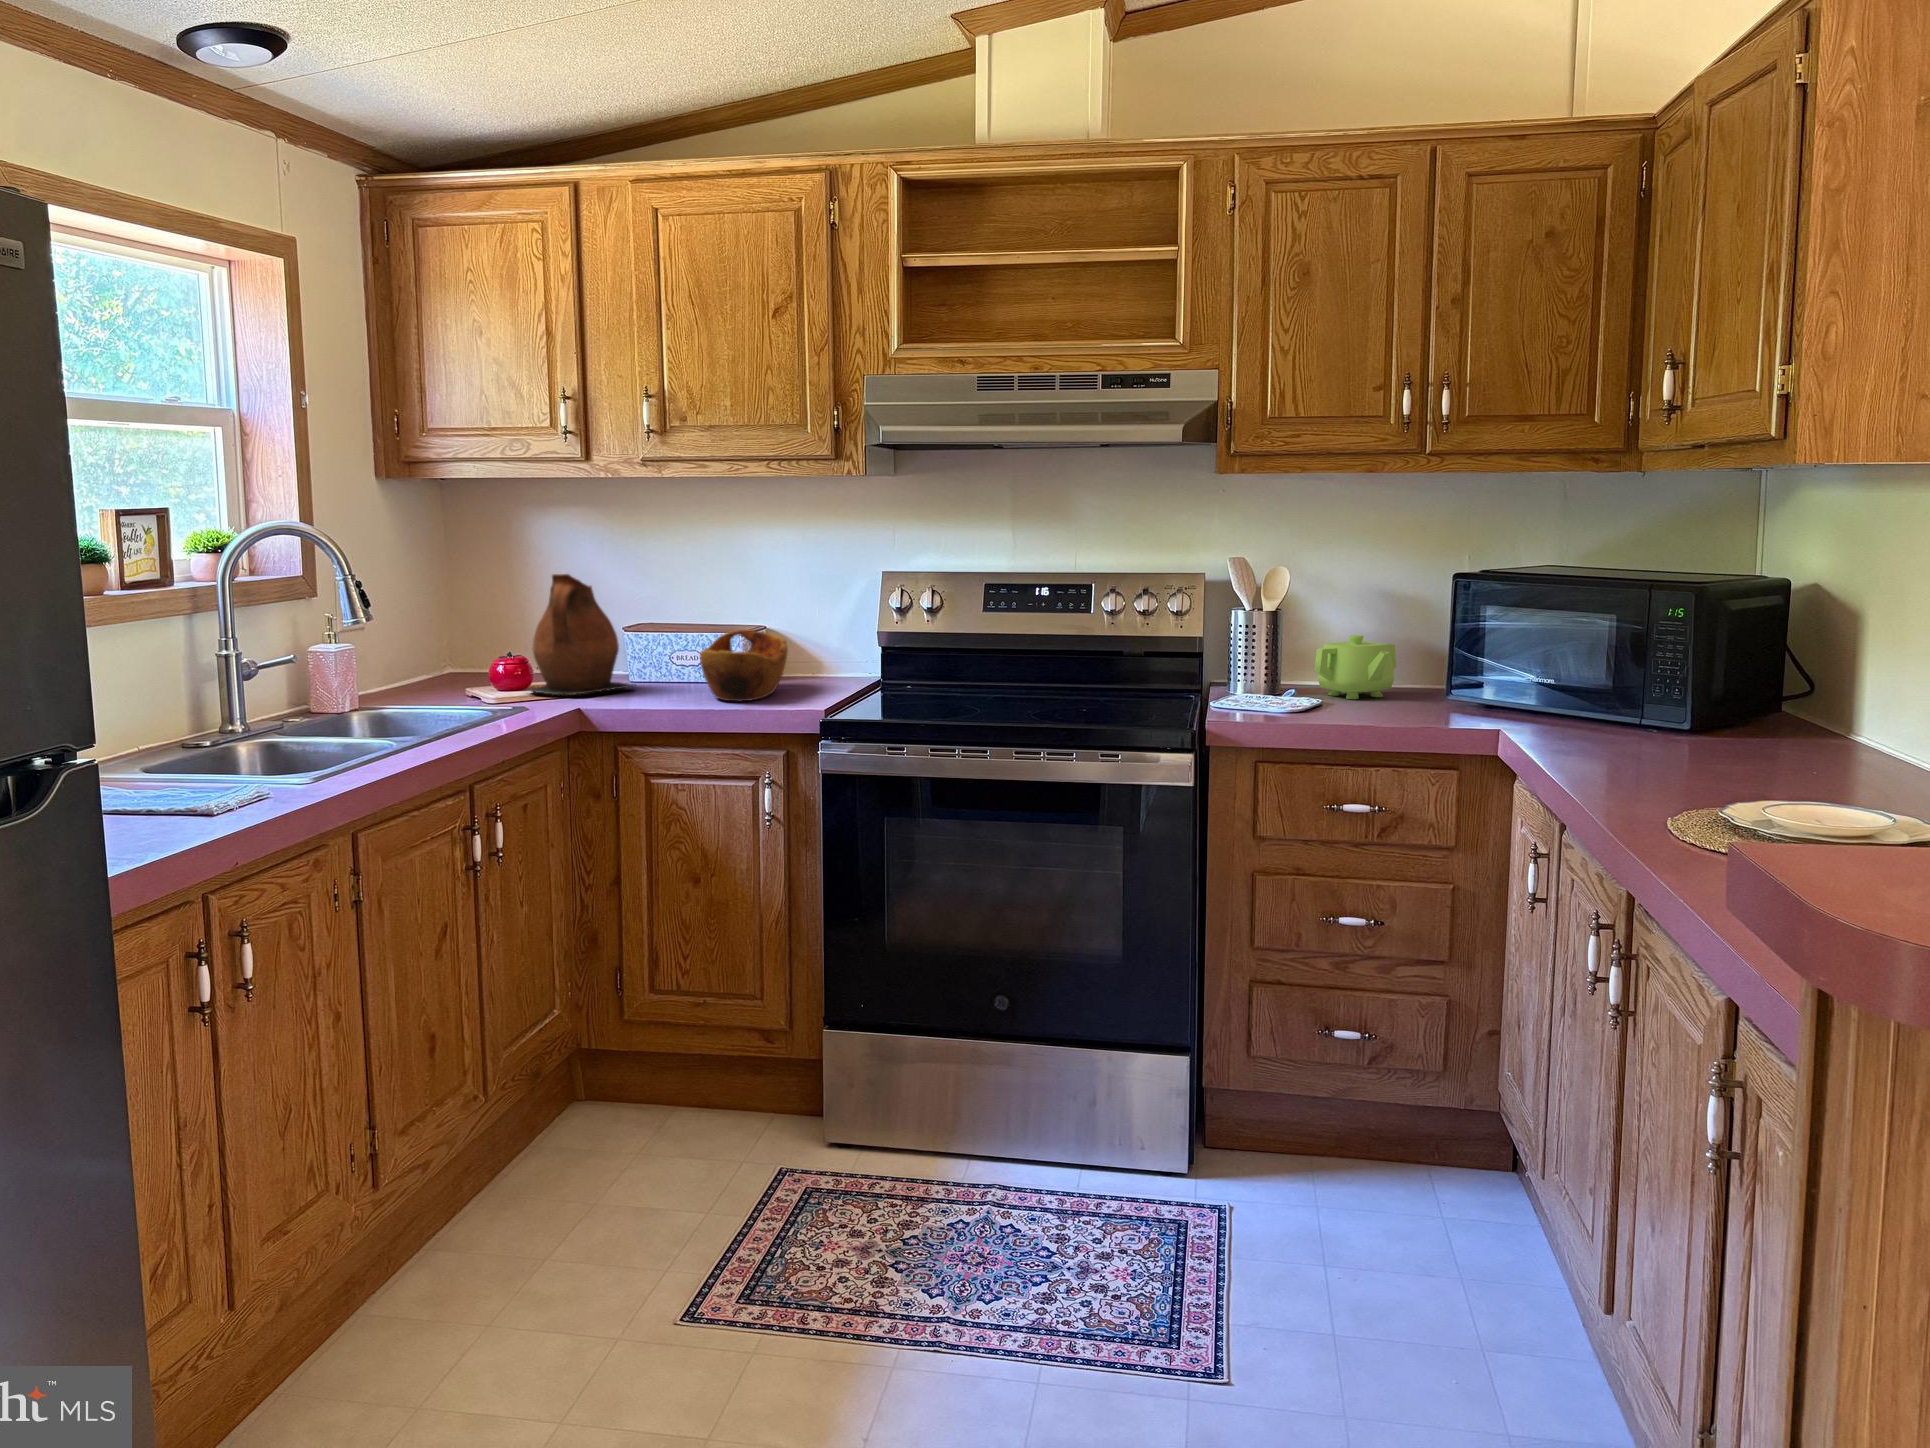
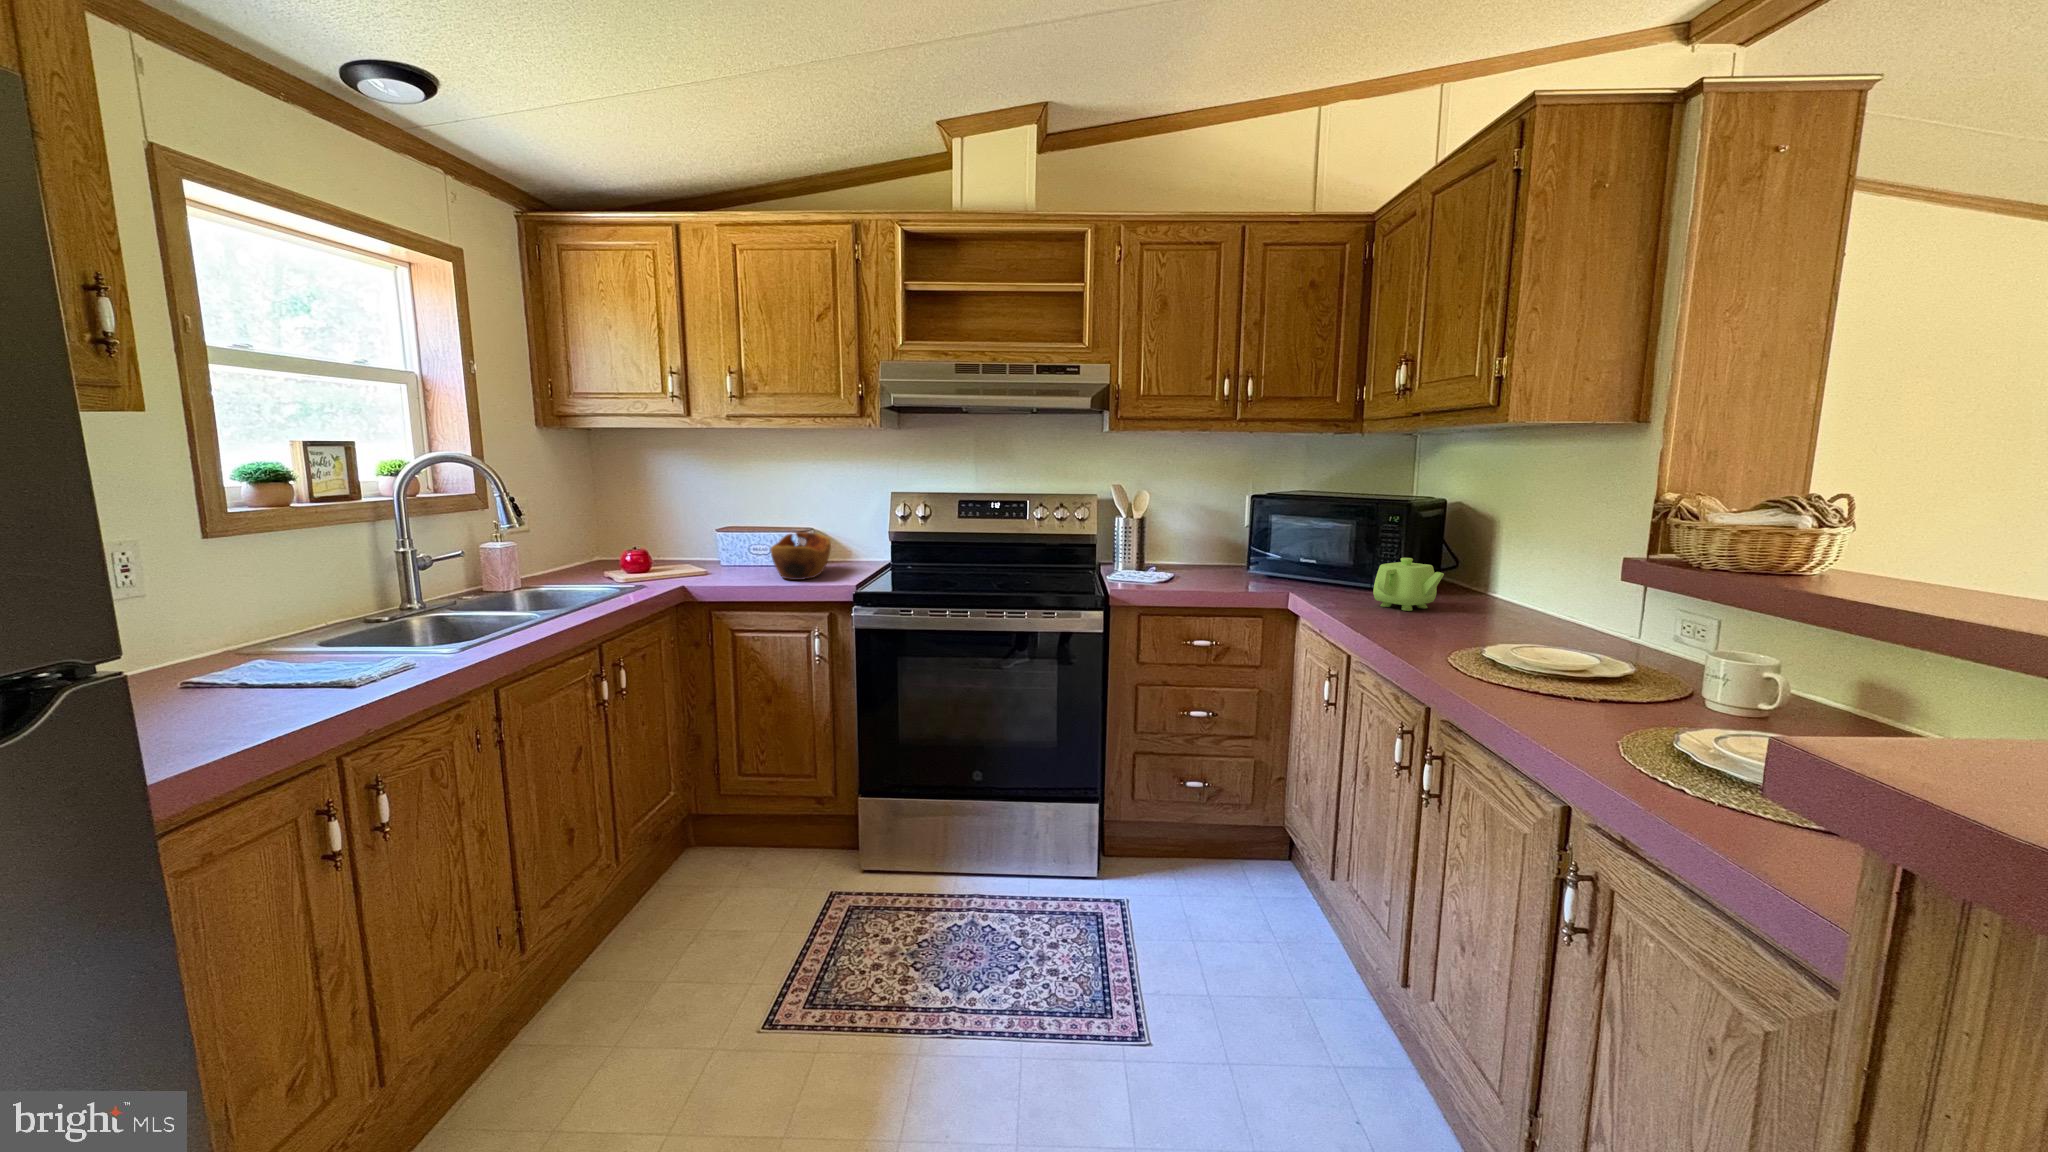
ceramic pitcher: present [531,574,635,695] -> none [645,494,727,577]
teapot: present [1314,635,1397,699] -> present [1373,558,1444,611]

